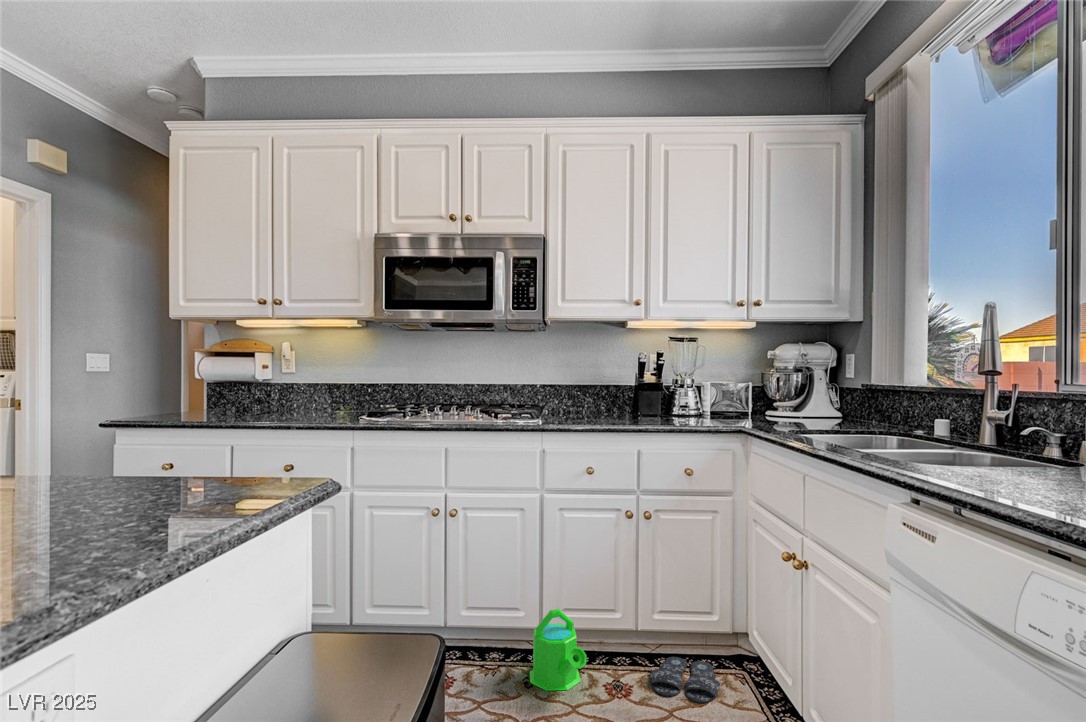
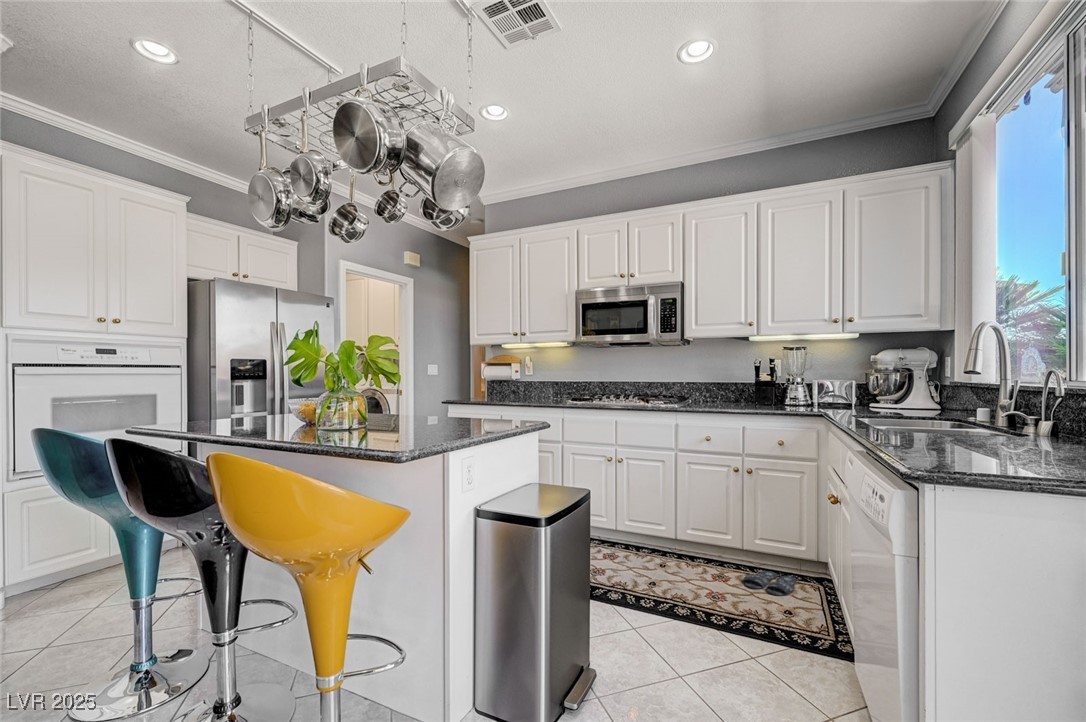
watering can: present [530,609,587,691] -> none [662,525,697,575]

